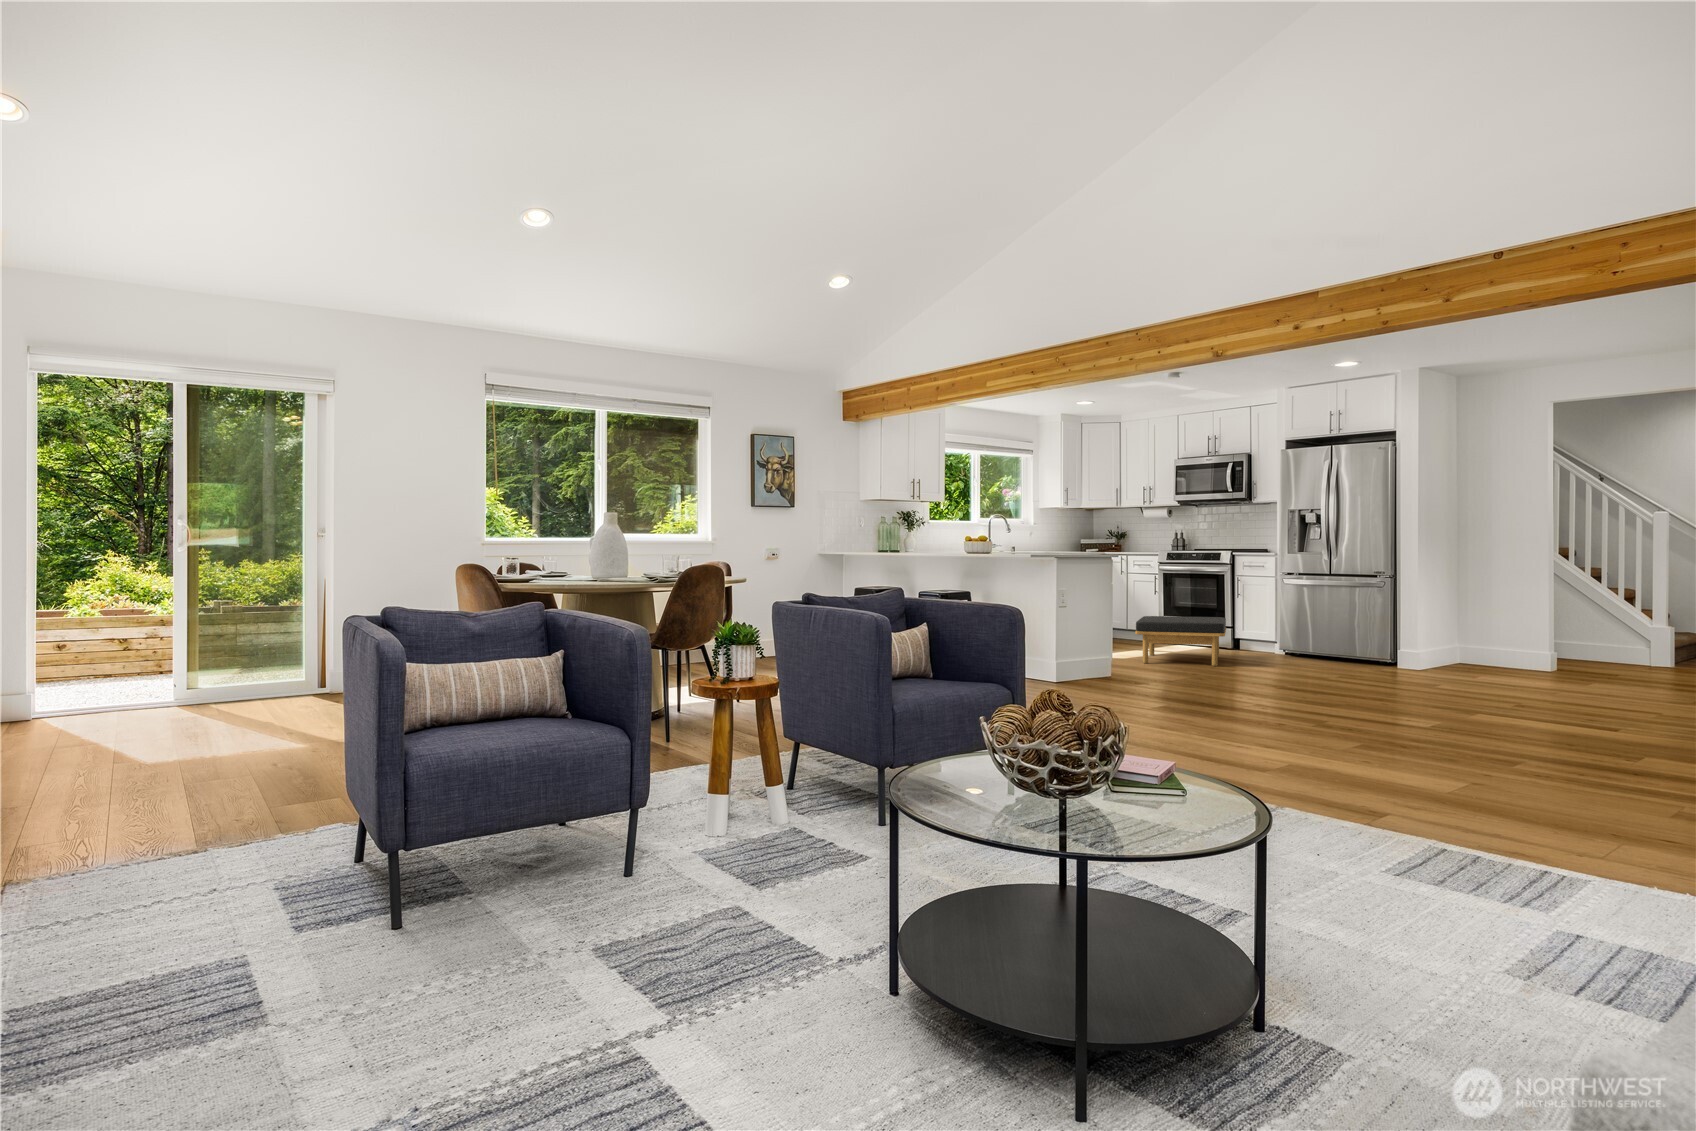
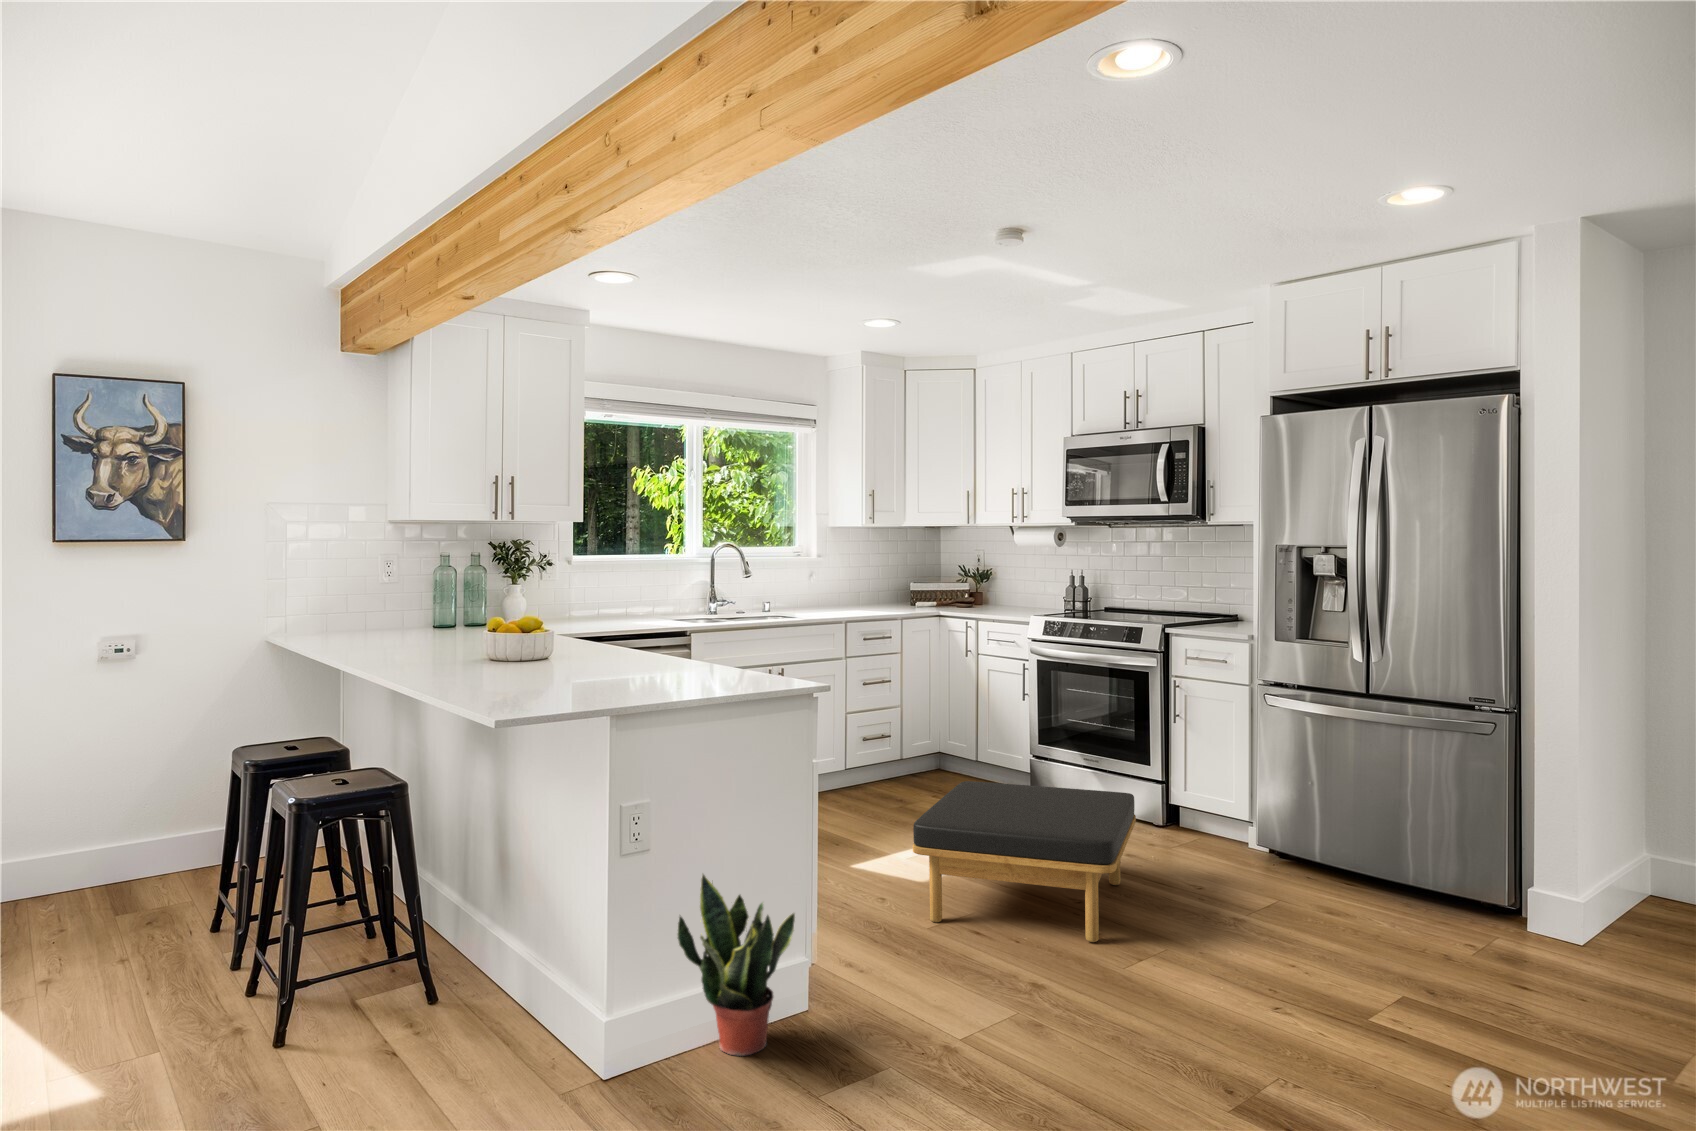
potted plant: none [1079,614,1116,680] -> present [678,875,795,1056]

